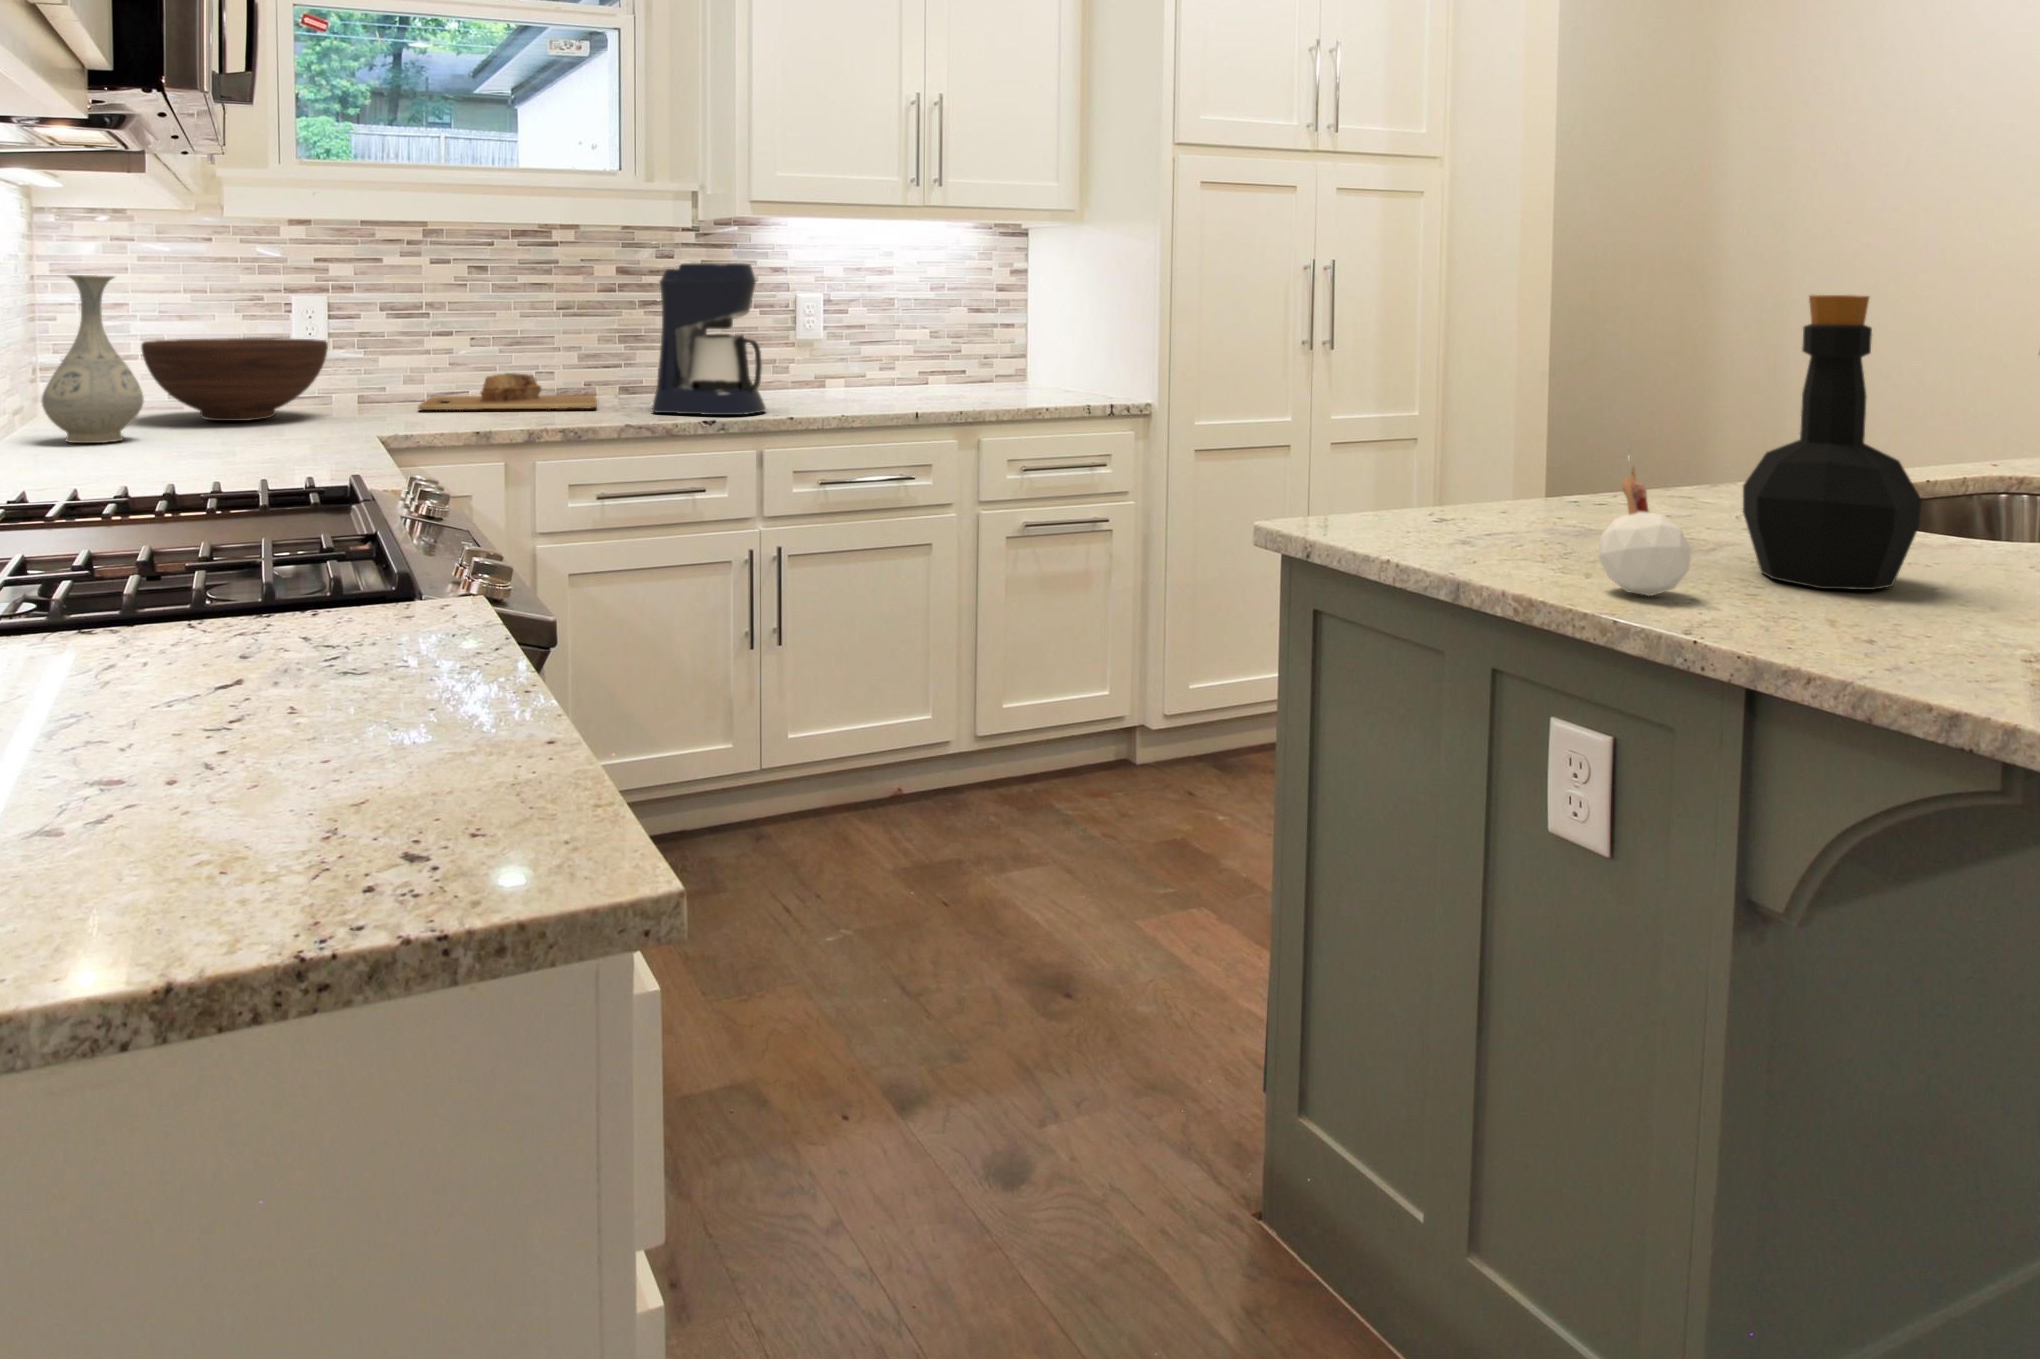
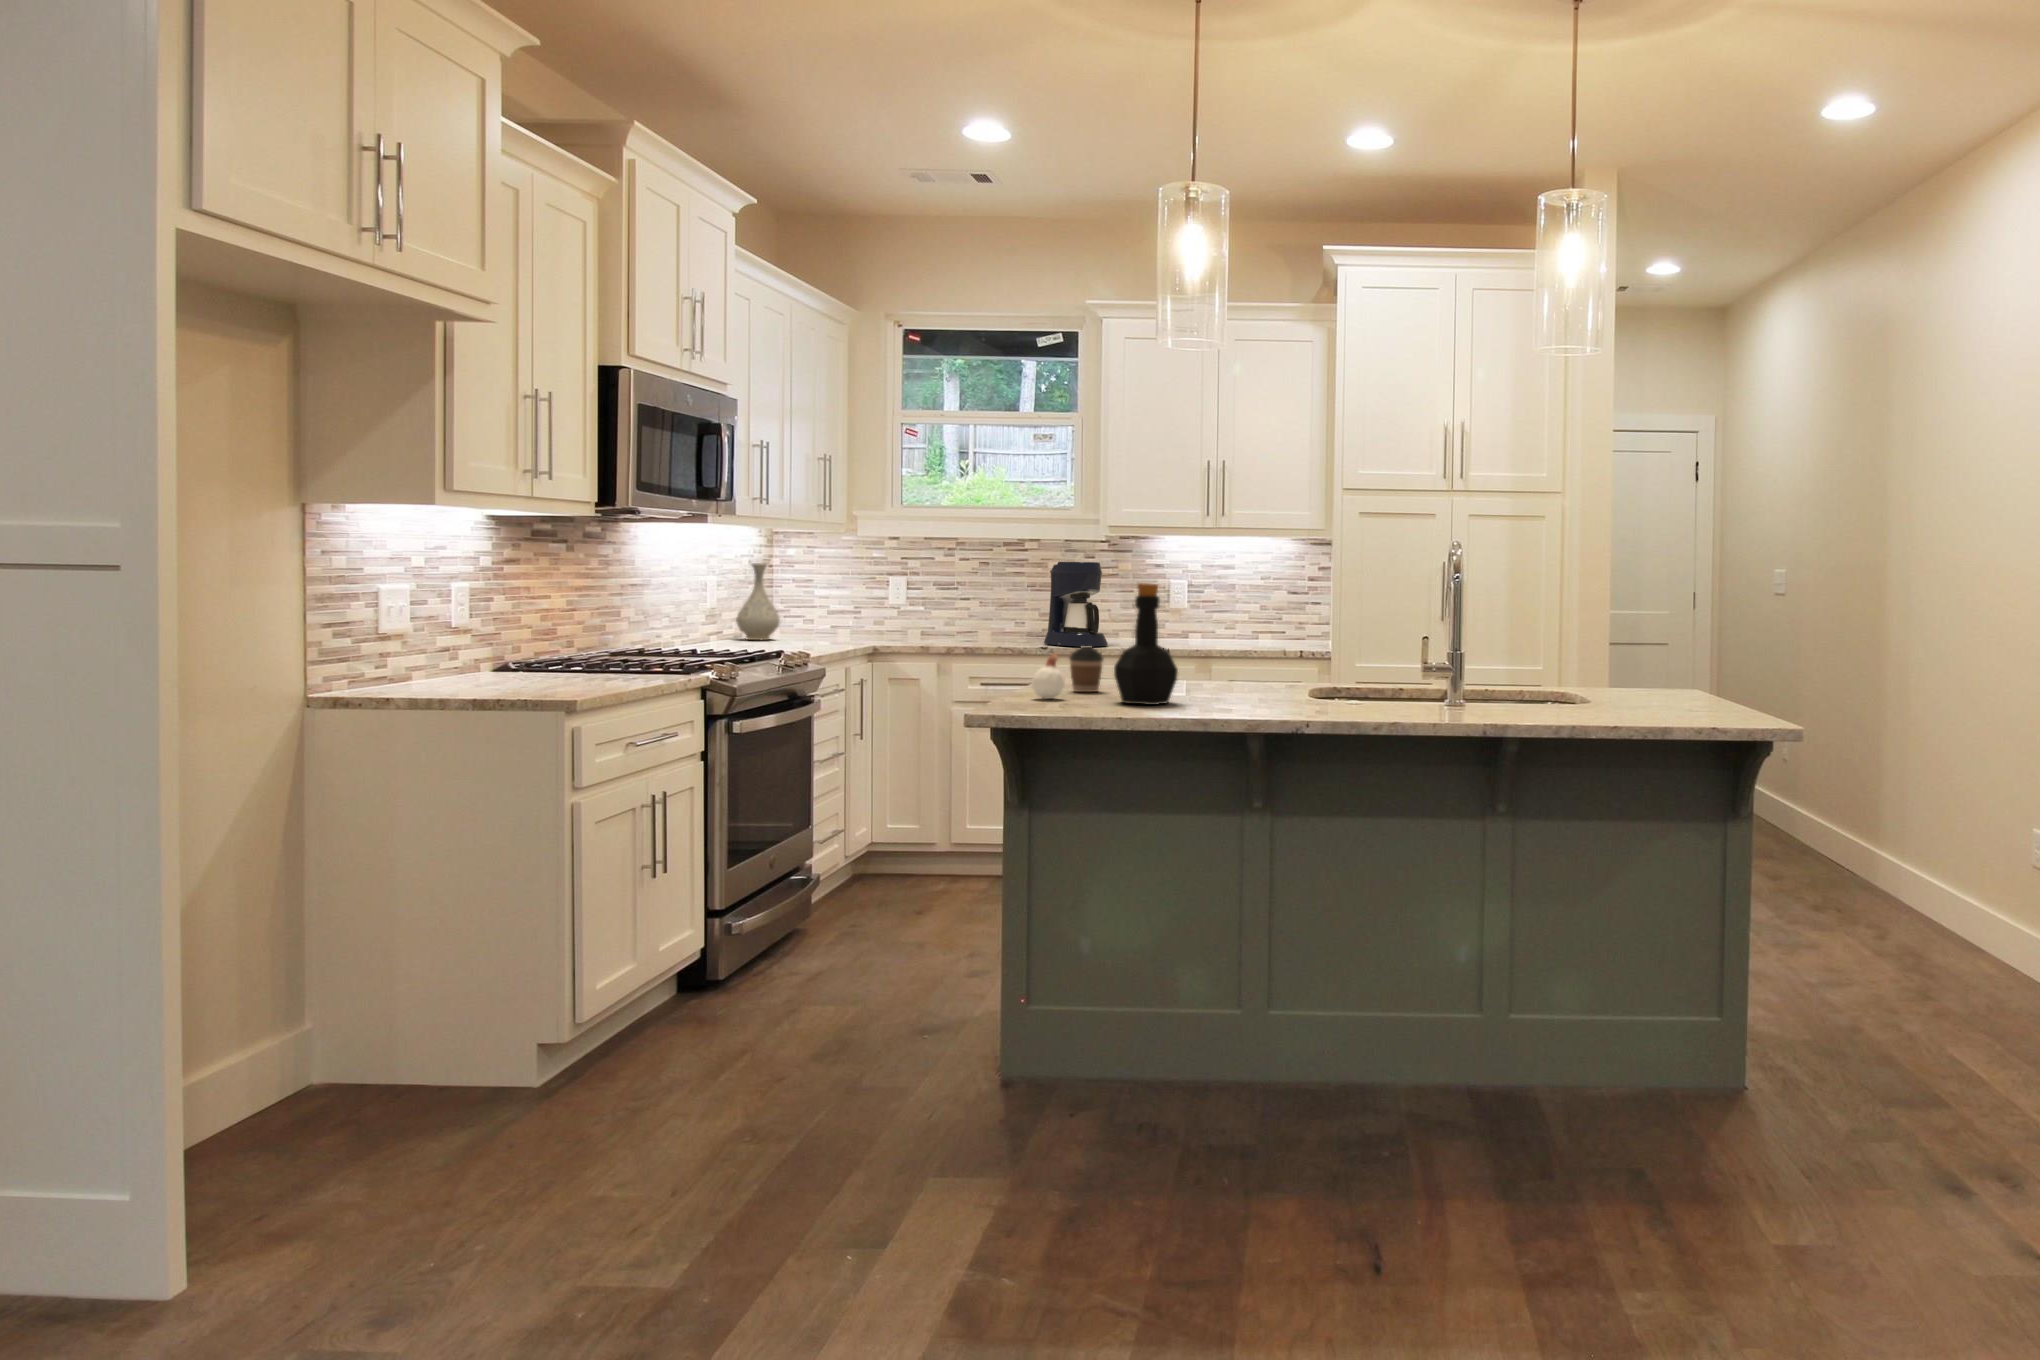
fruit bowl: present [141,338,328,421] -> none [800,596,889,637]
cutting board: present [418,373,597,410] -> none [938,620,1051,641]
coffee cup: none [1483,444,1569,556] -> present [1069,646,1103,692]

